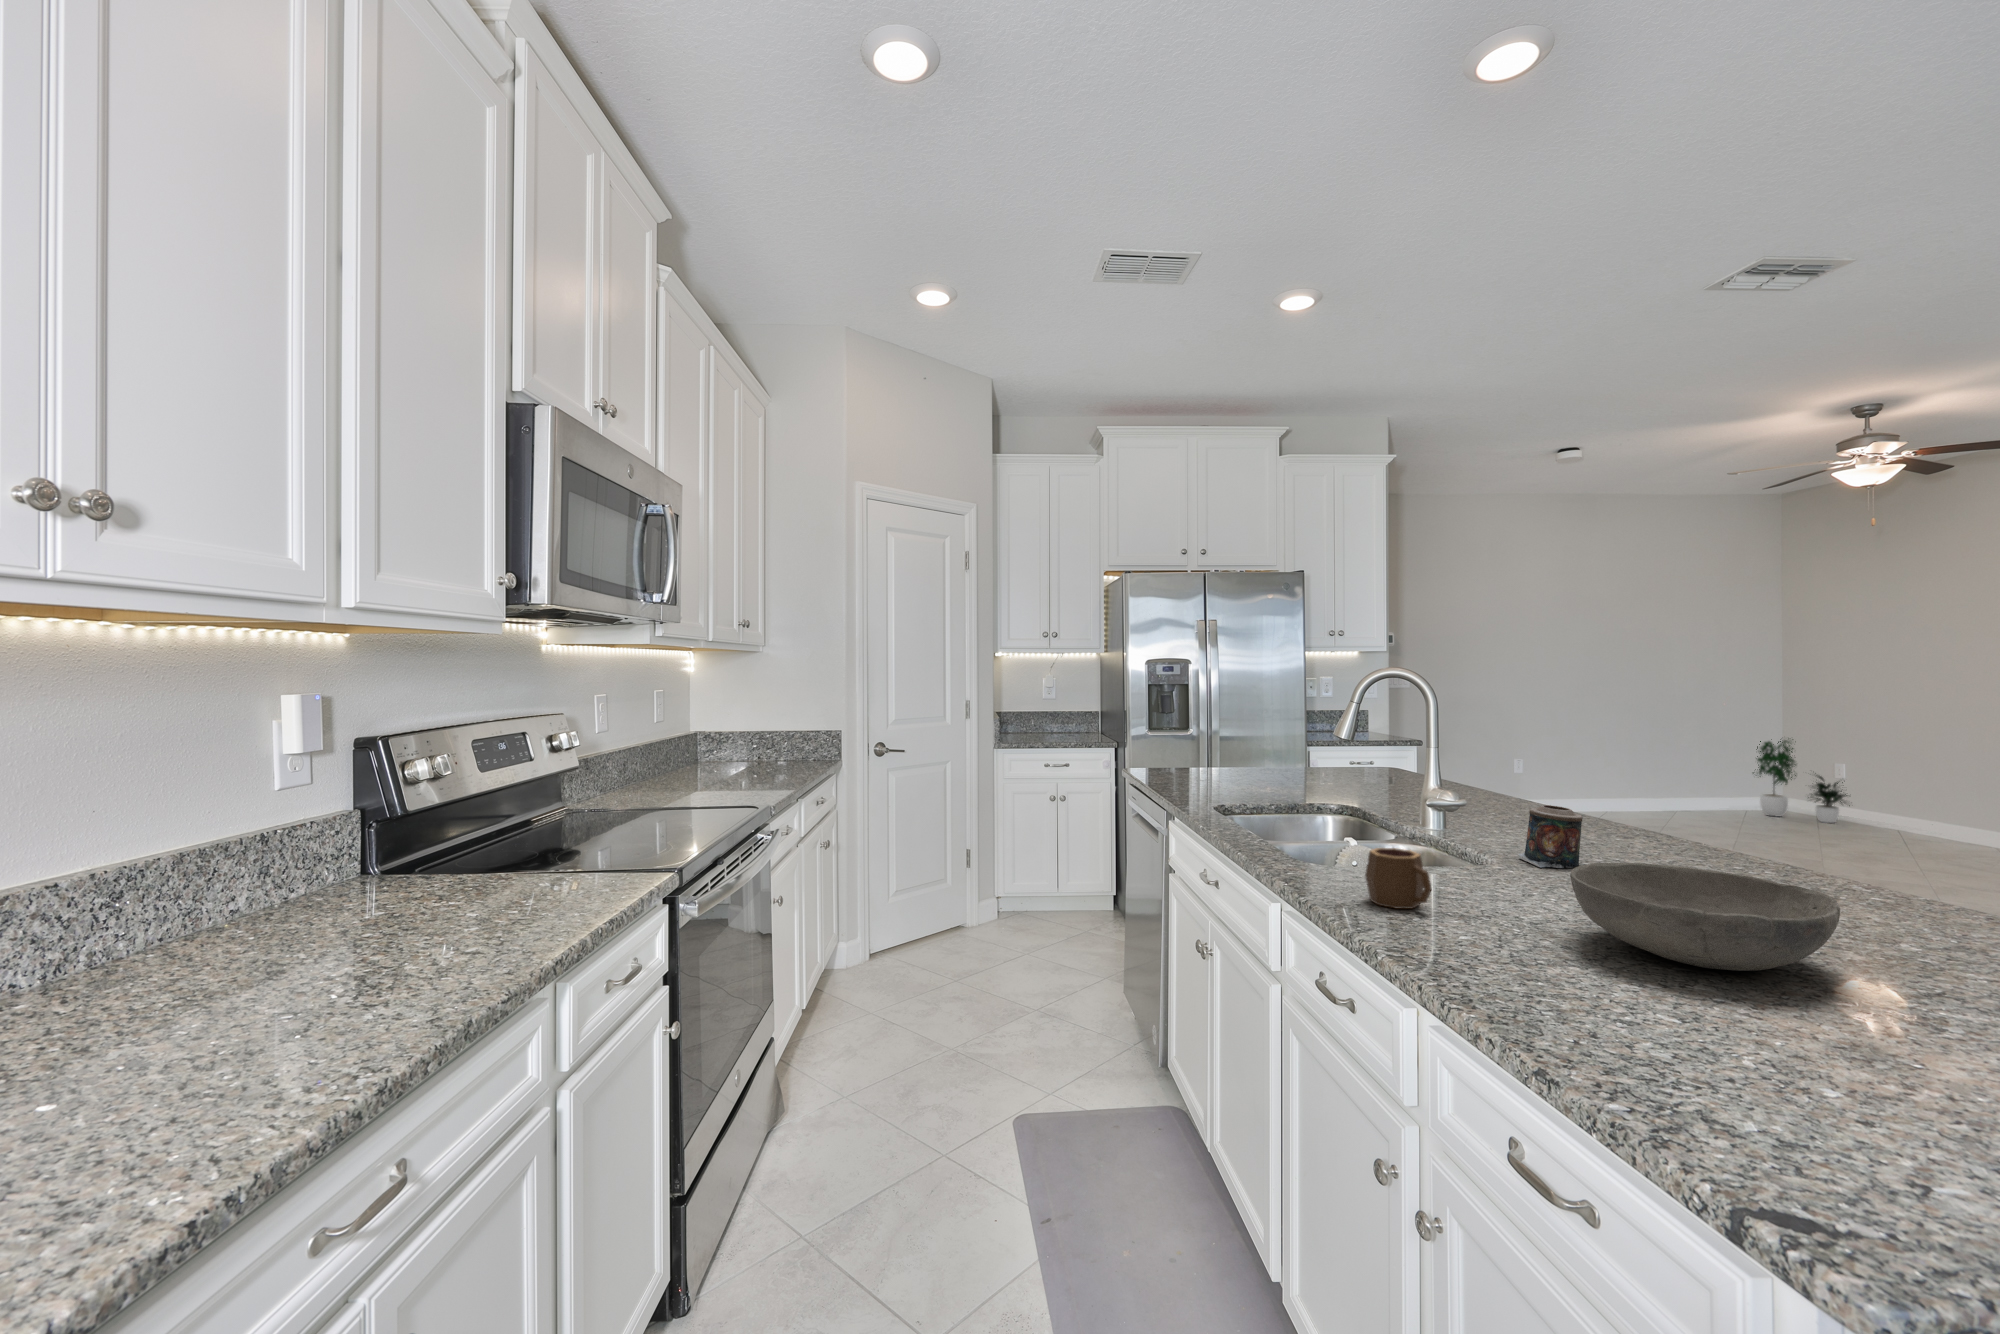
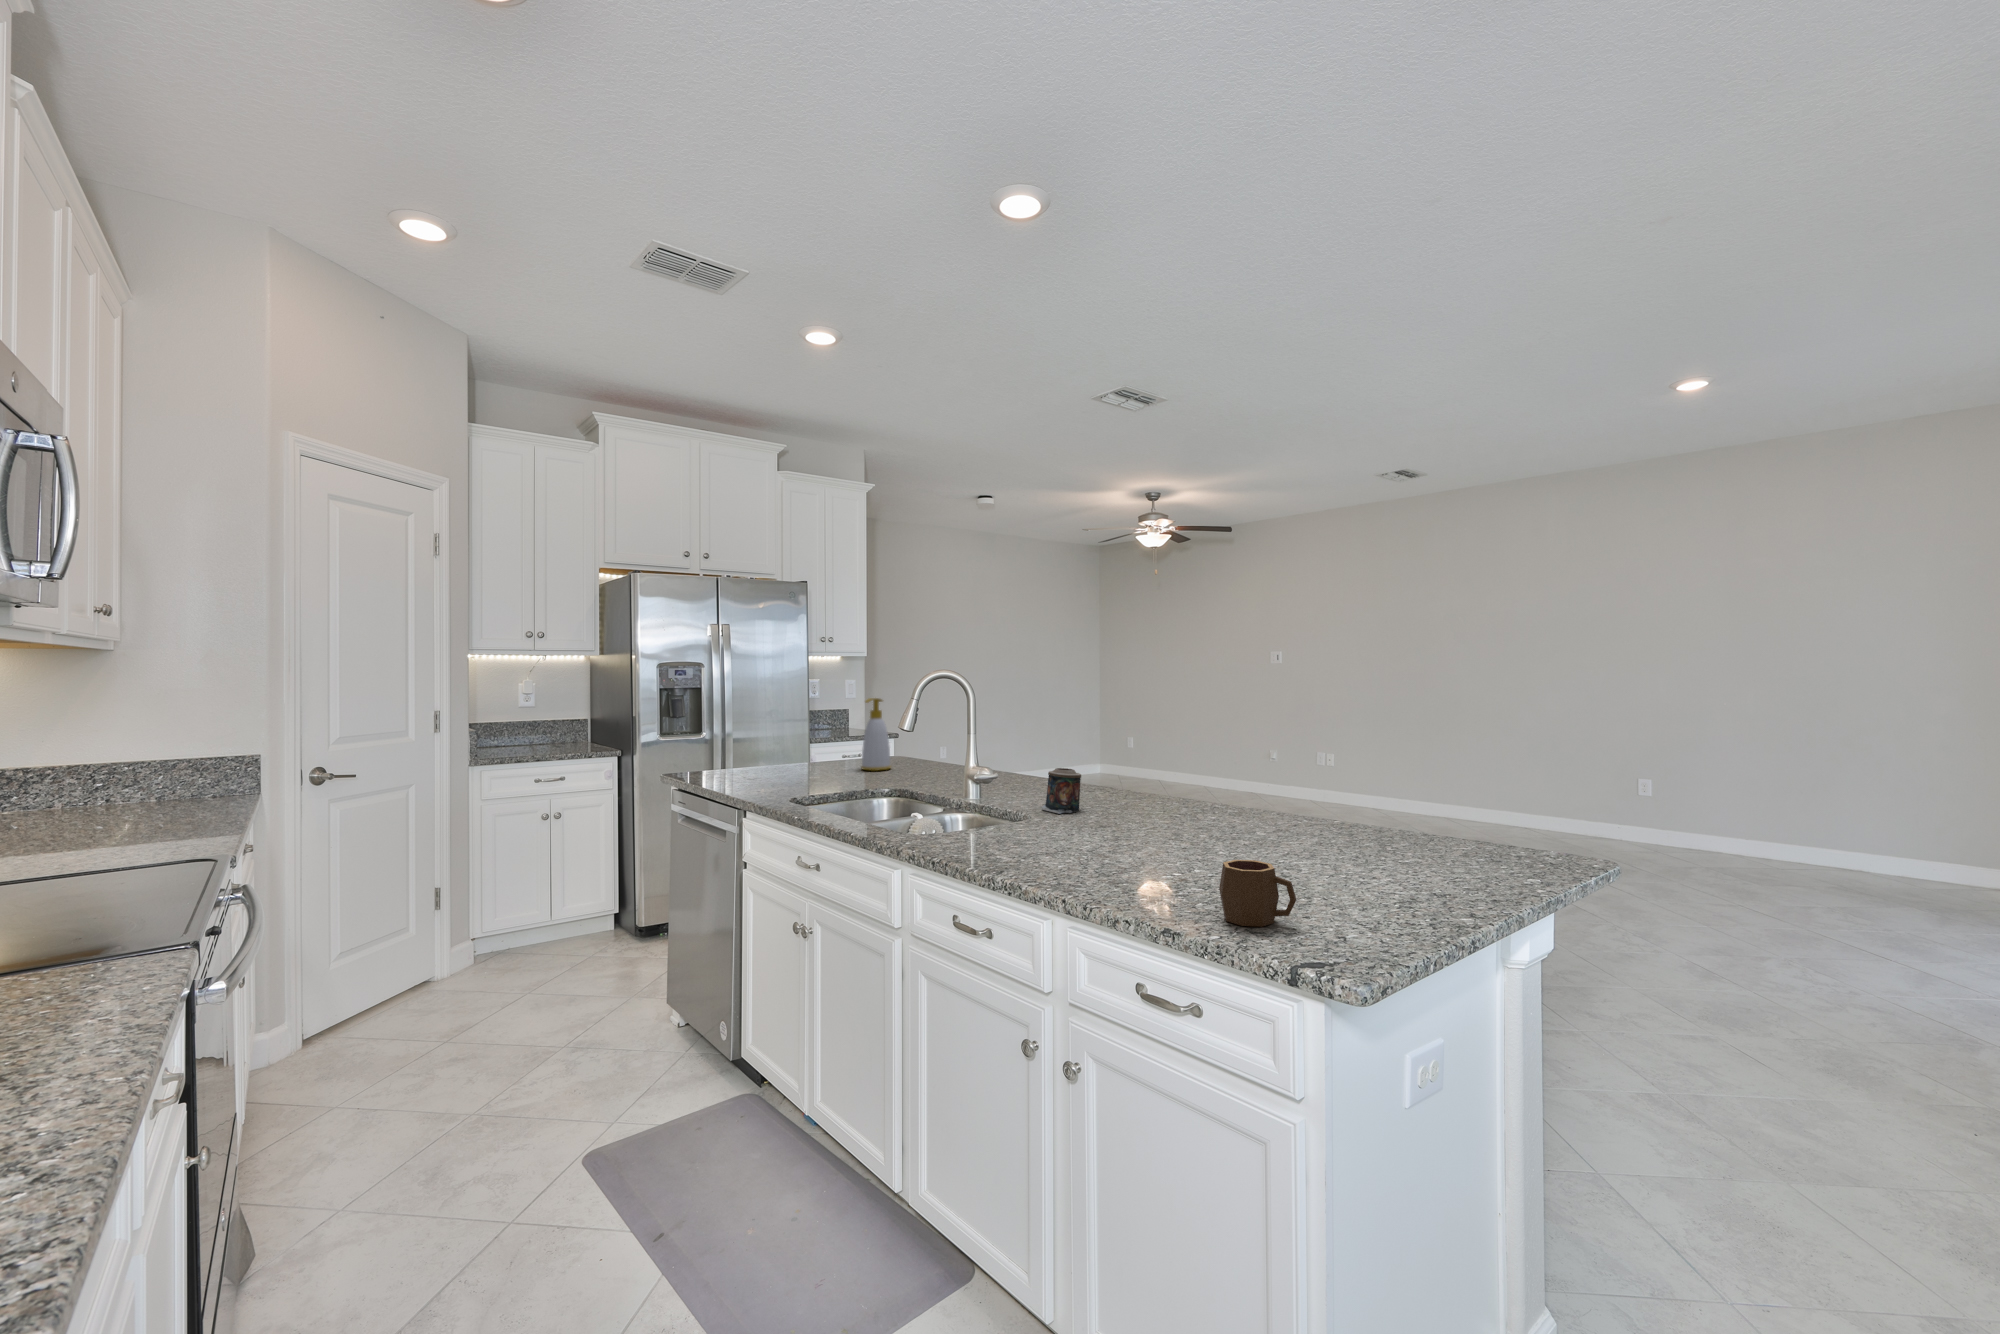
soap bottle: none [1324,701,1362,784] -> present [861,698,891,771]
potted plant: present [1753,739,1850,823] -> none [1082,714,1137,778]
mug: present [1365,848,1431,909] -> present [1219,860,1296,927]
bowl: present [1570,863,1840,971] -> none [1112,797,1250,857]

